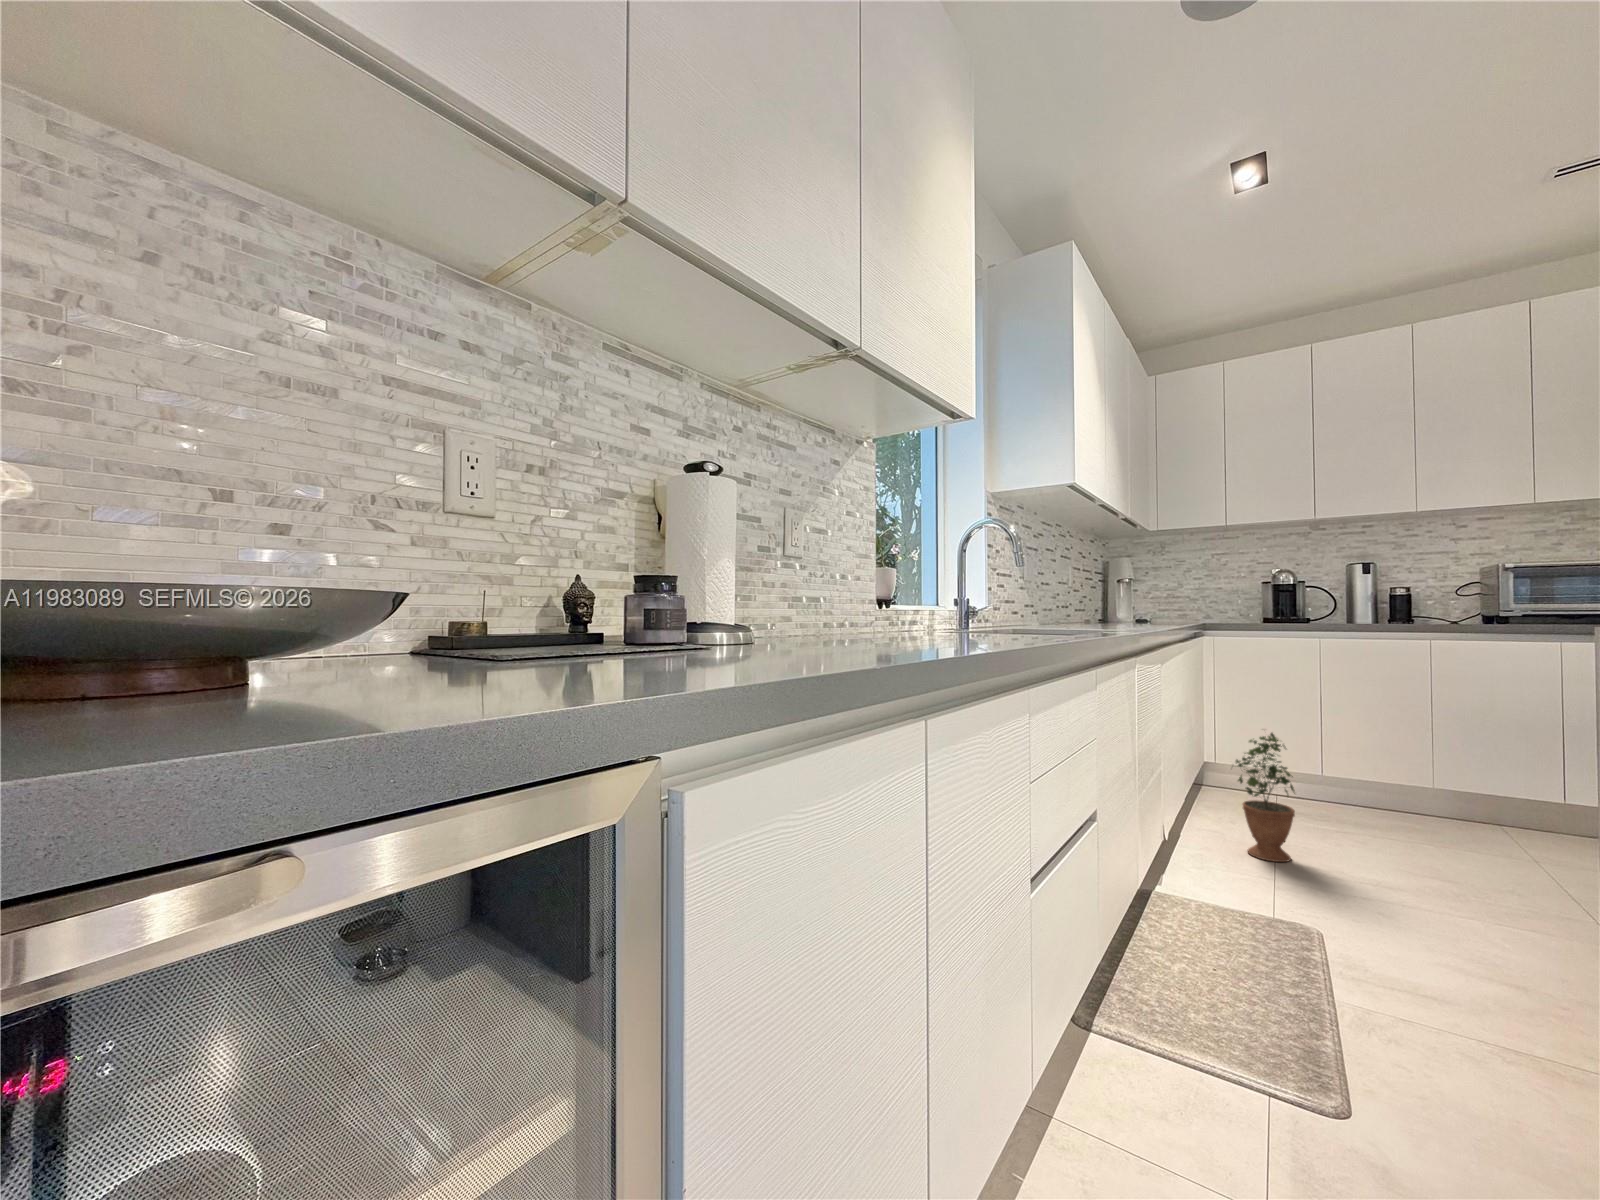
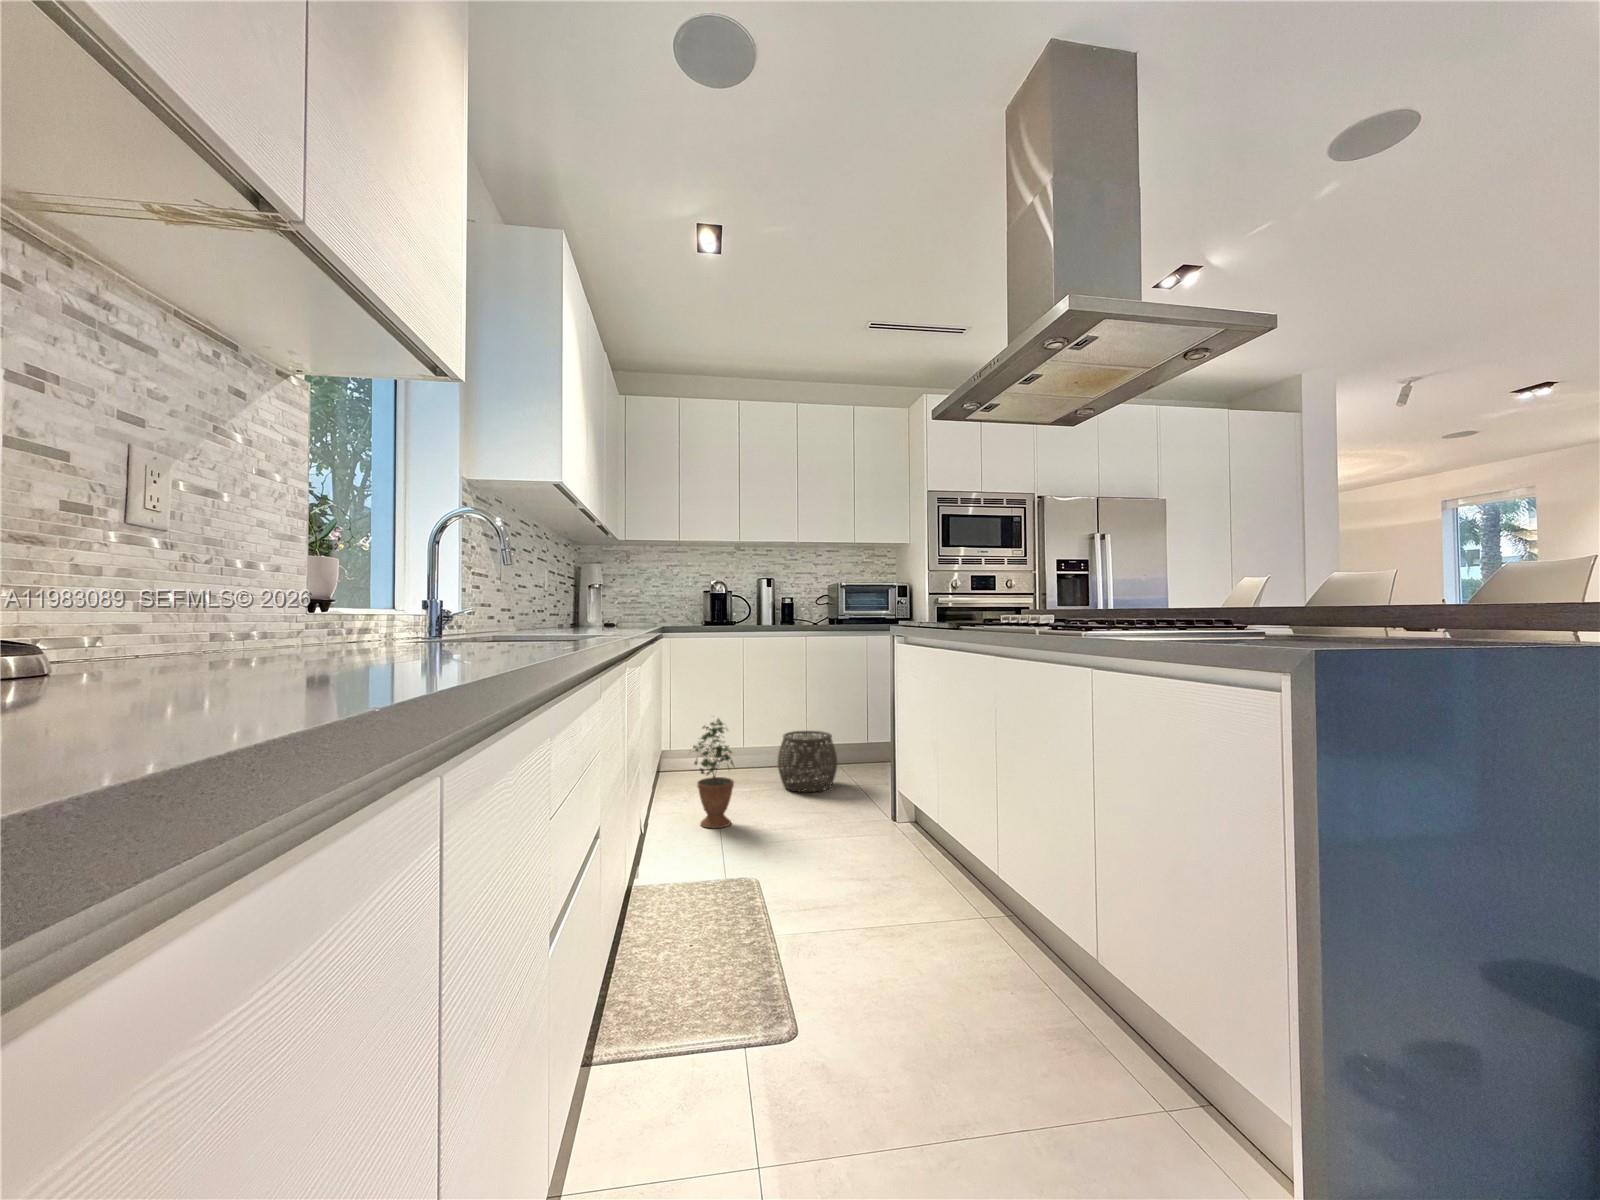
woven basket: none [1372,765,1486,854] -> present [778,731,837,792]

